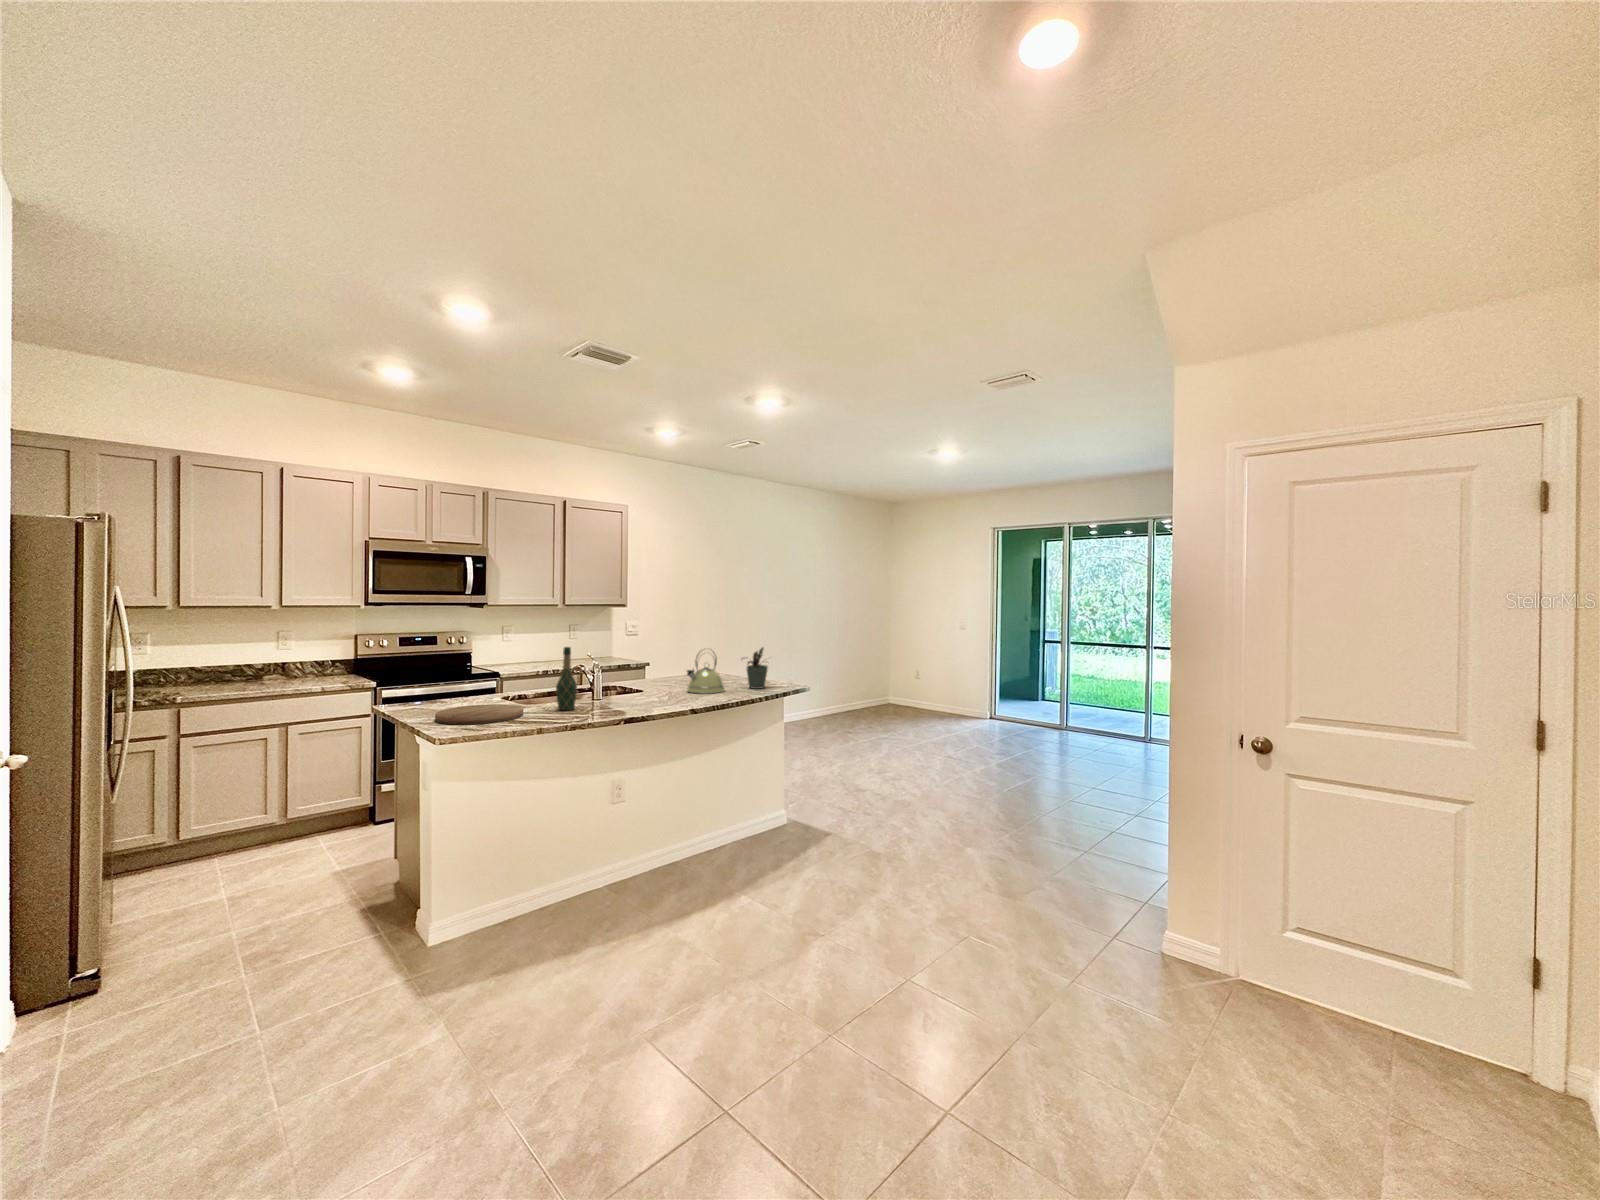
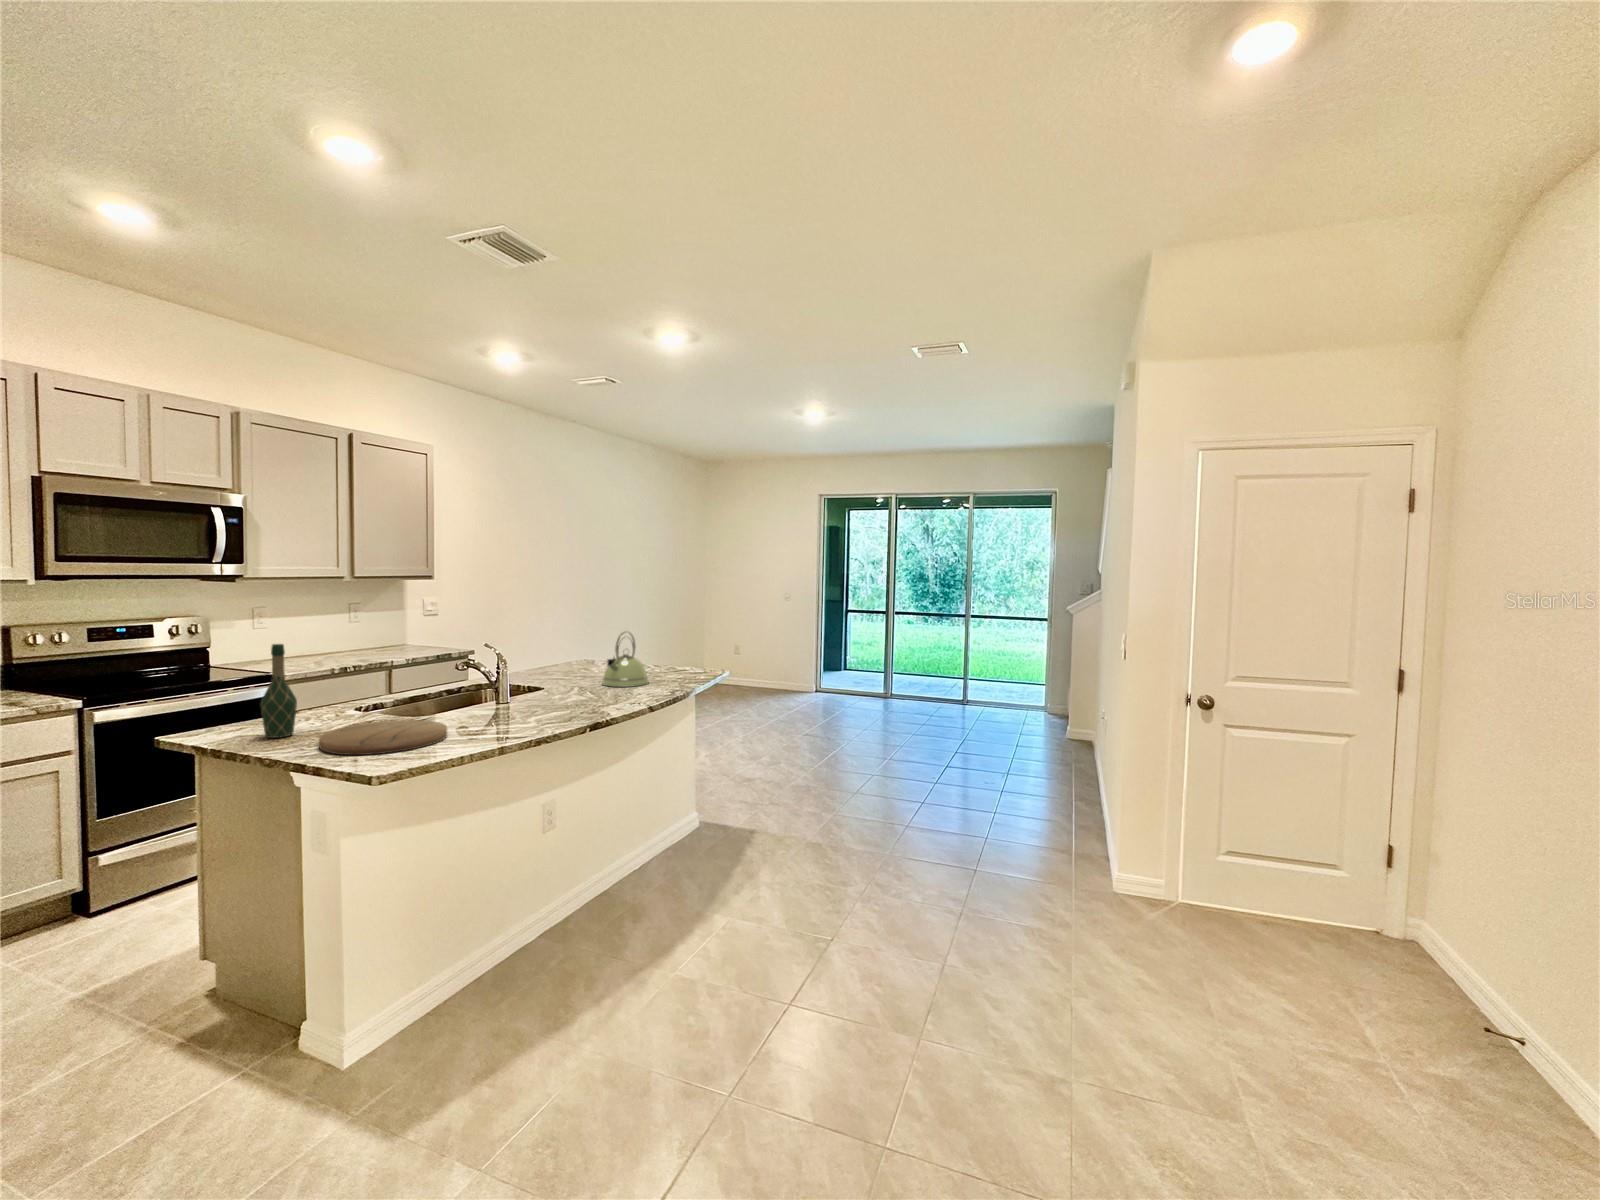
wine bottle: present [556,647,577,710] -> present [260,644,297,738]
potted plant: present [747,648,768,689] -> none [661,628,697,677]

